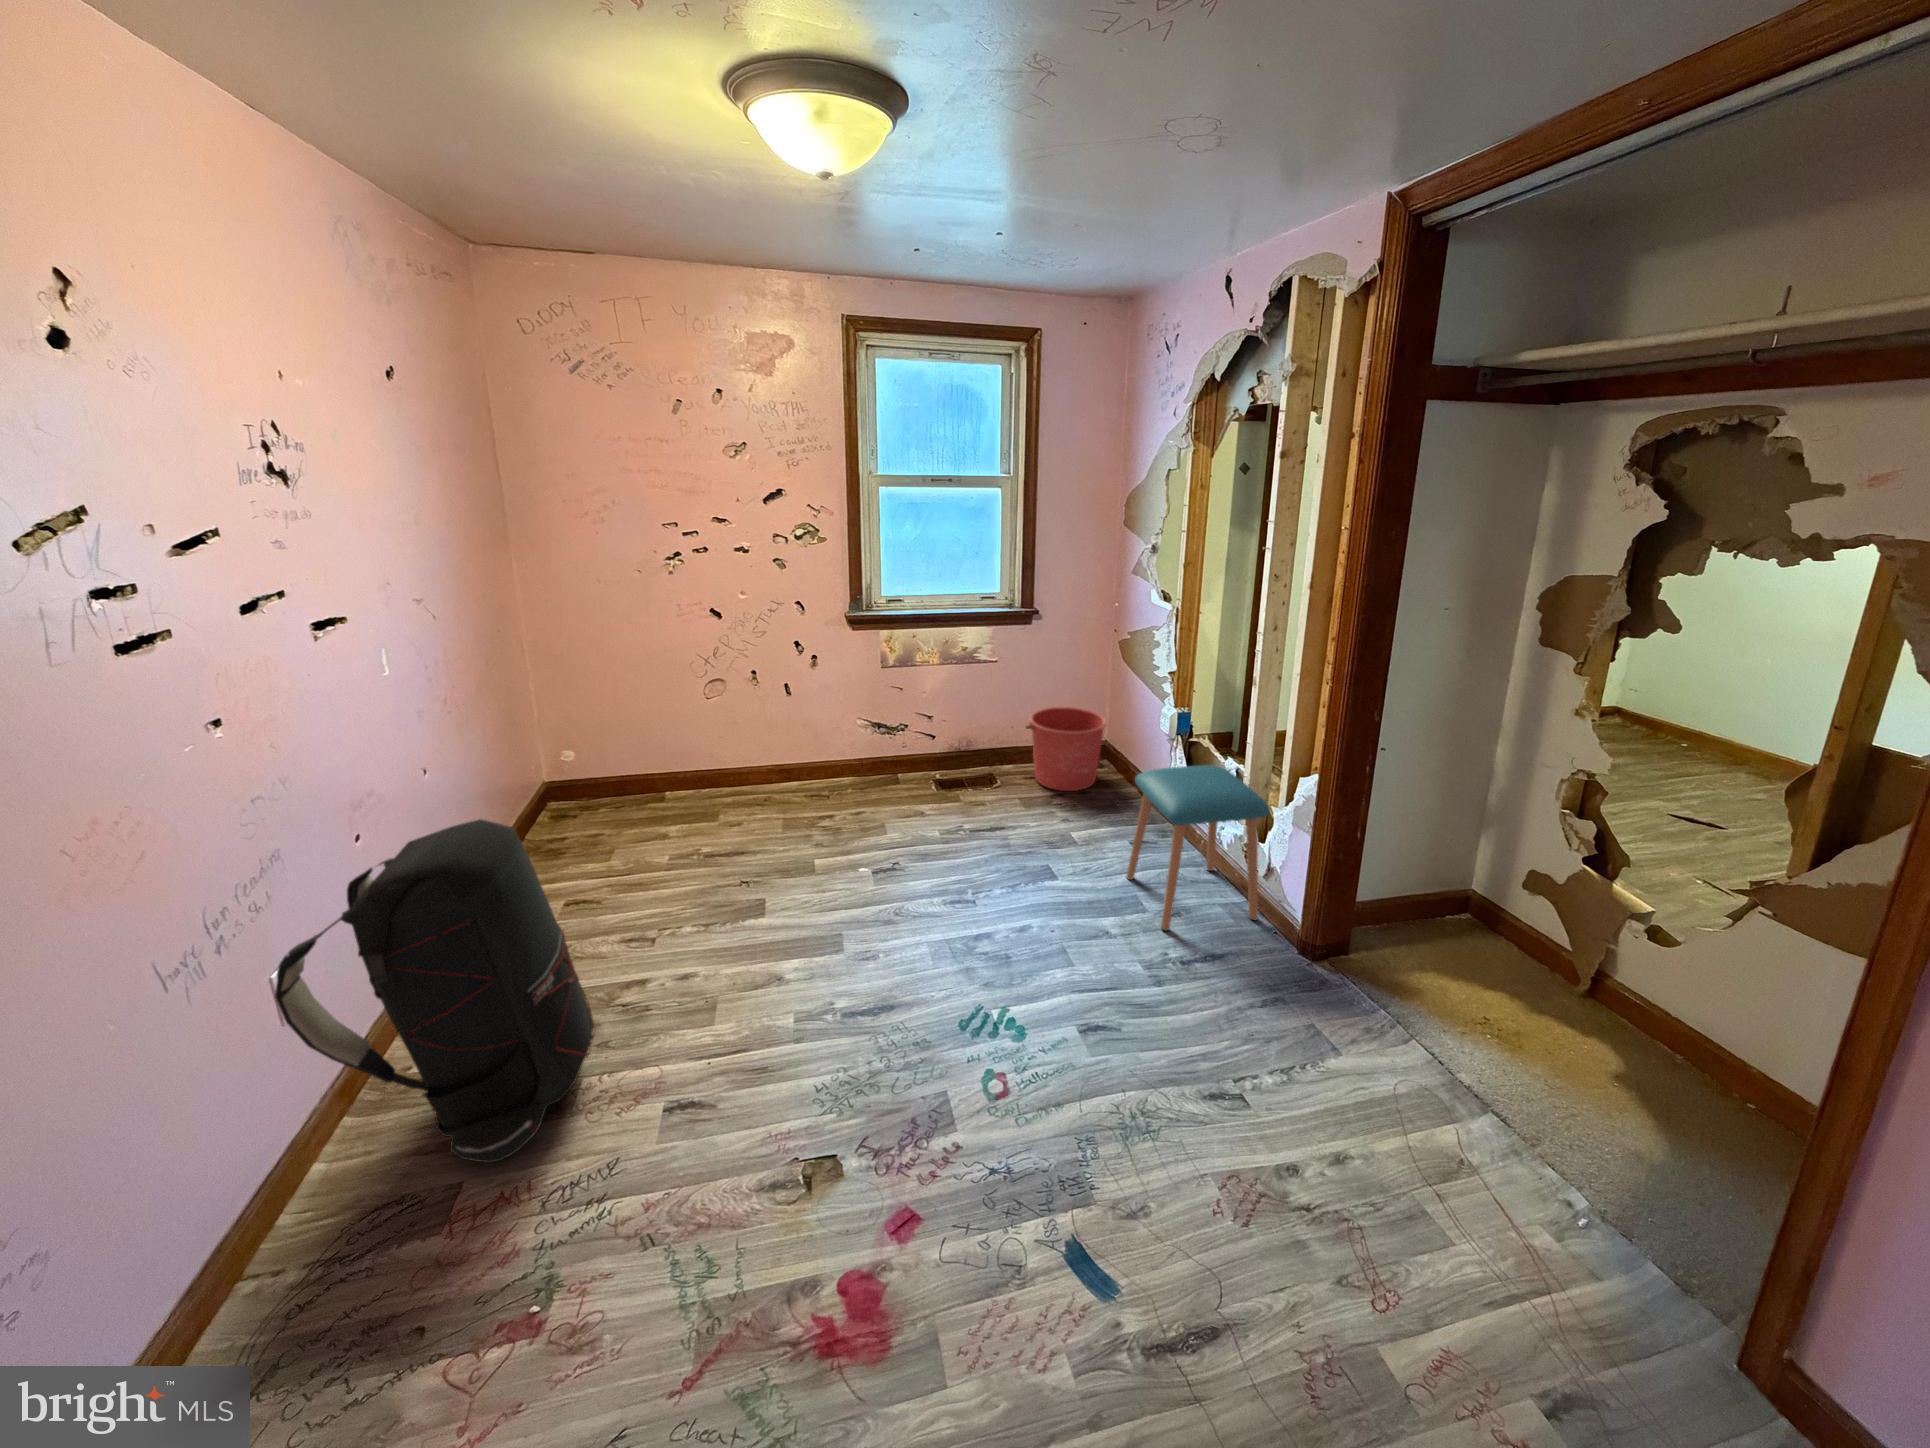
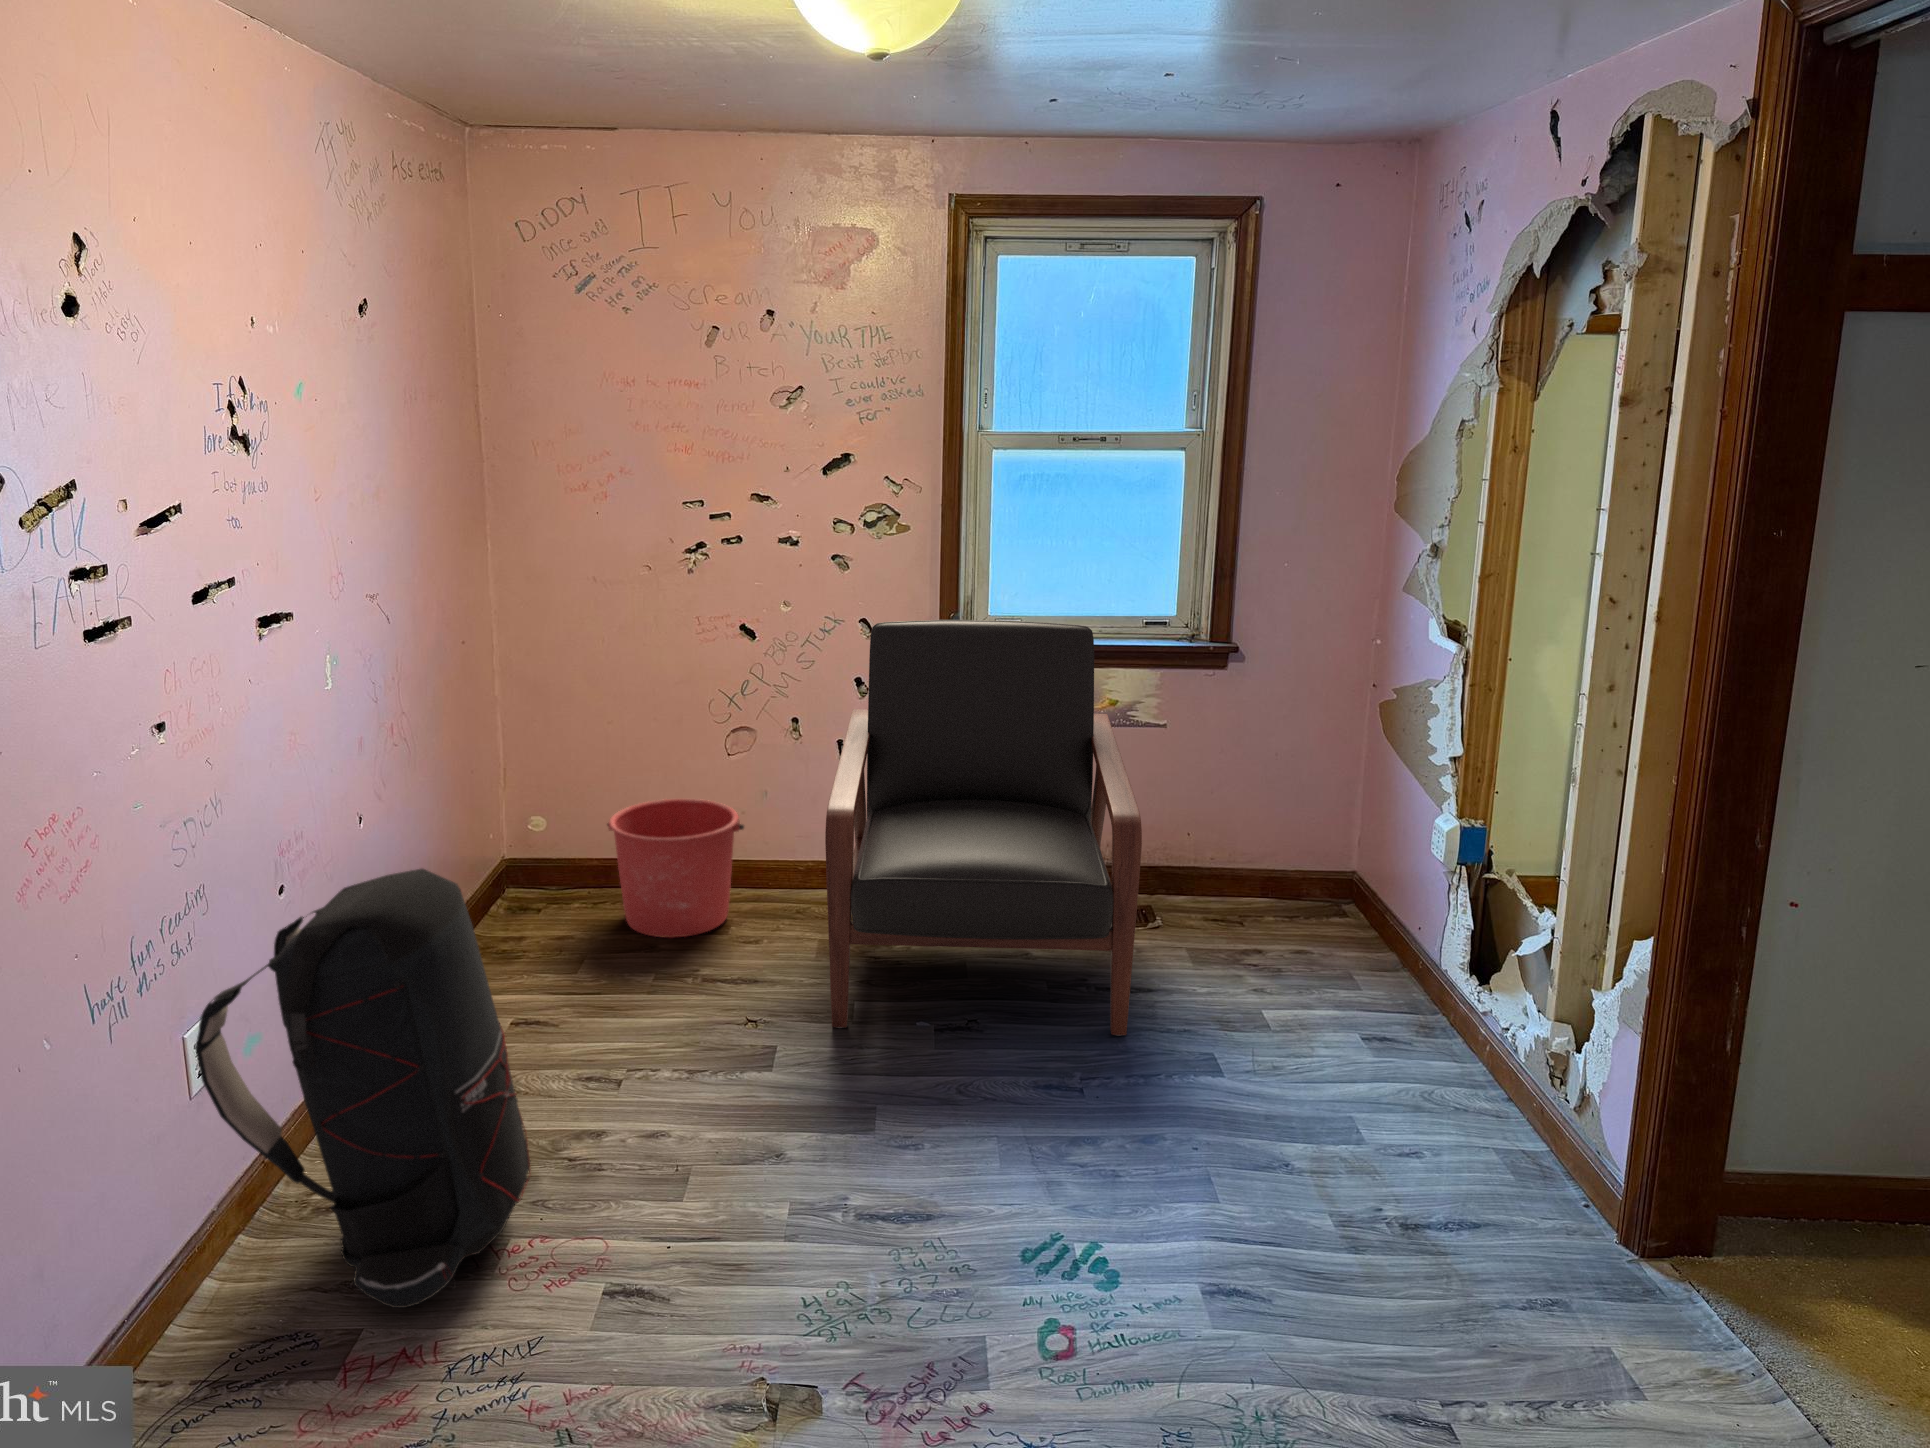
chair: none [793,600,1004,880] -> present [825,620,1142,1036]
bucket: present [1026,707,1107,791] -> present [607,799,744,938]
stool: present [1126,765,1270,931] -> none [1338,908,1584,1184]

